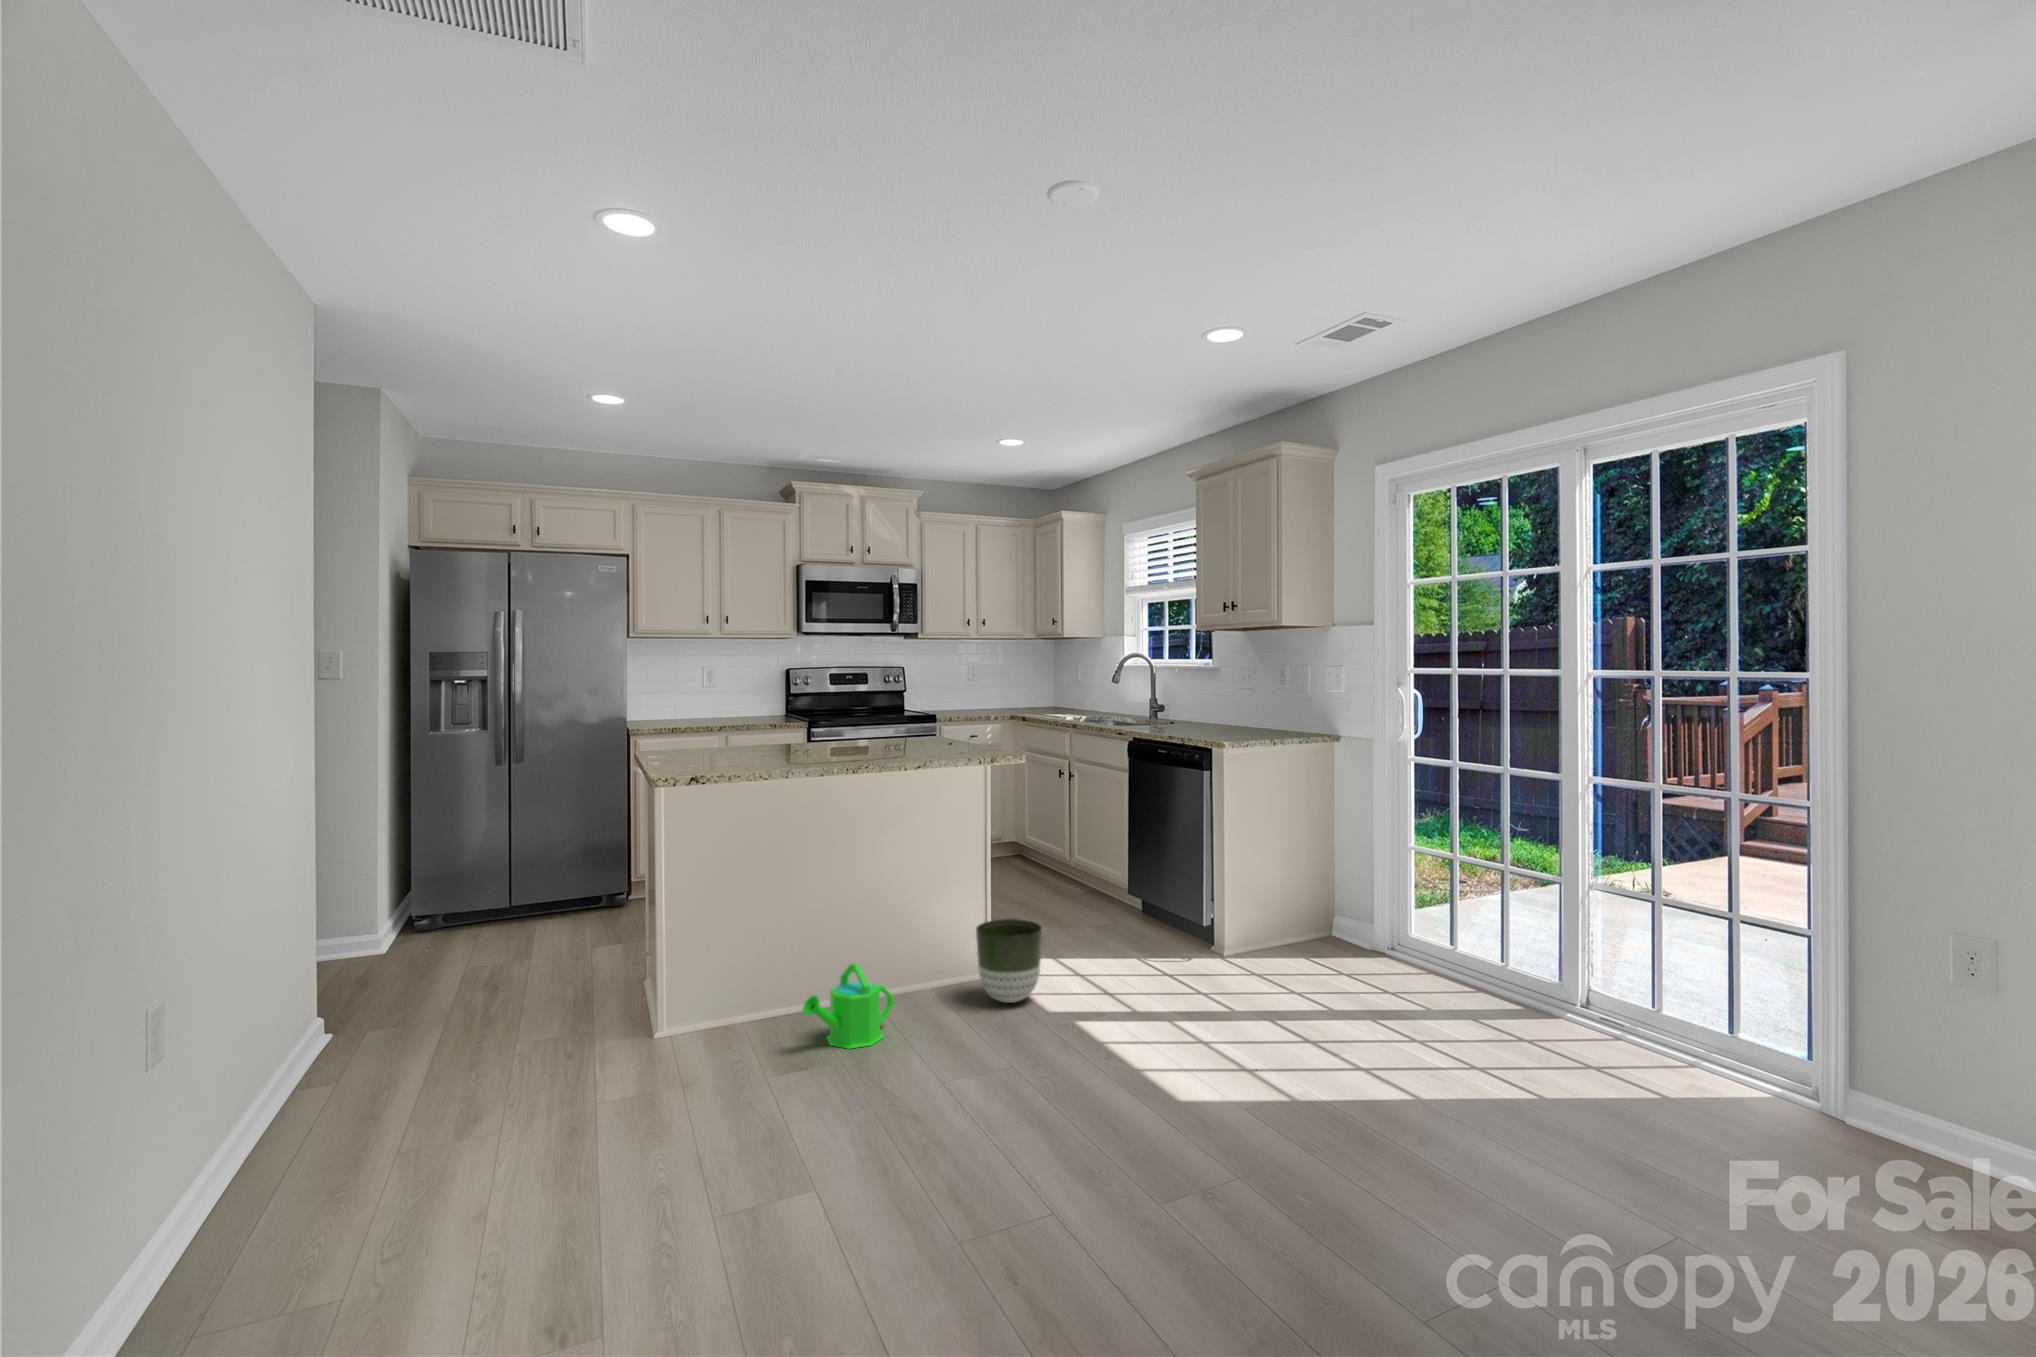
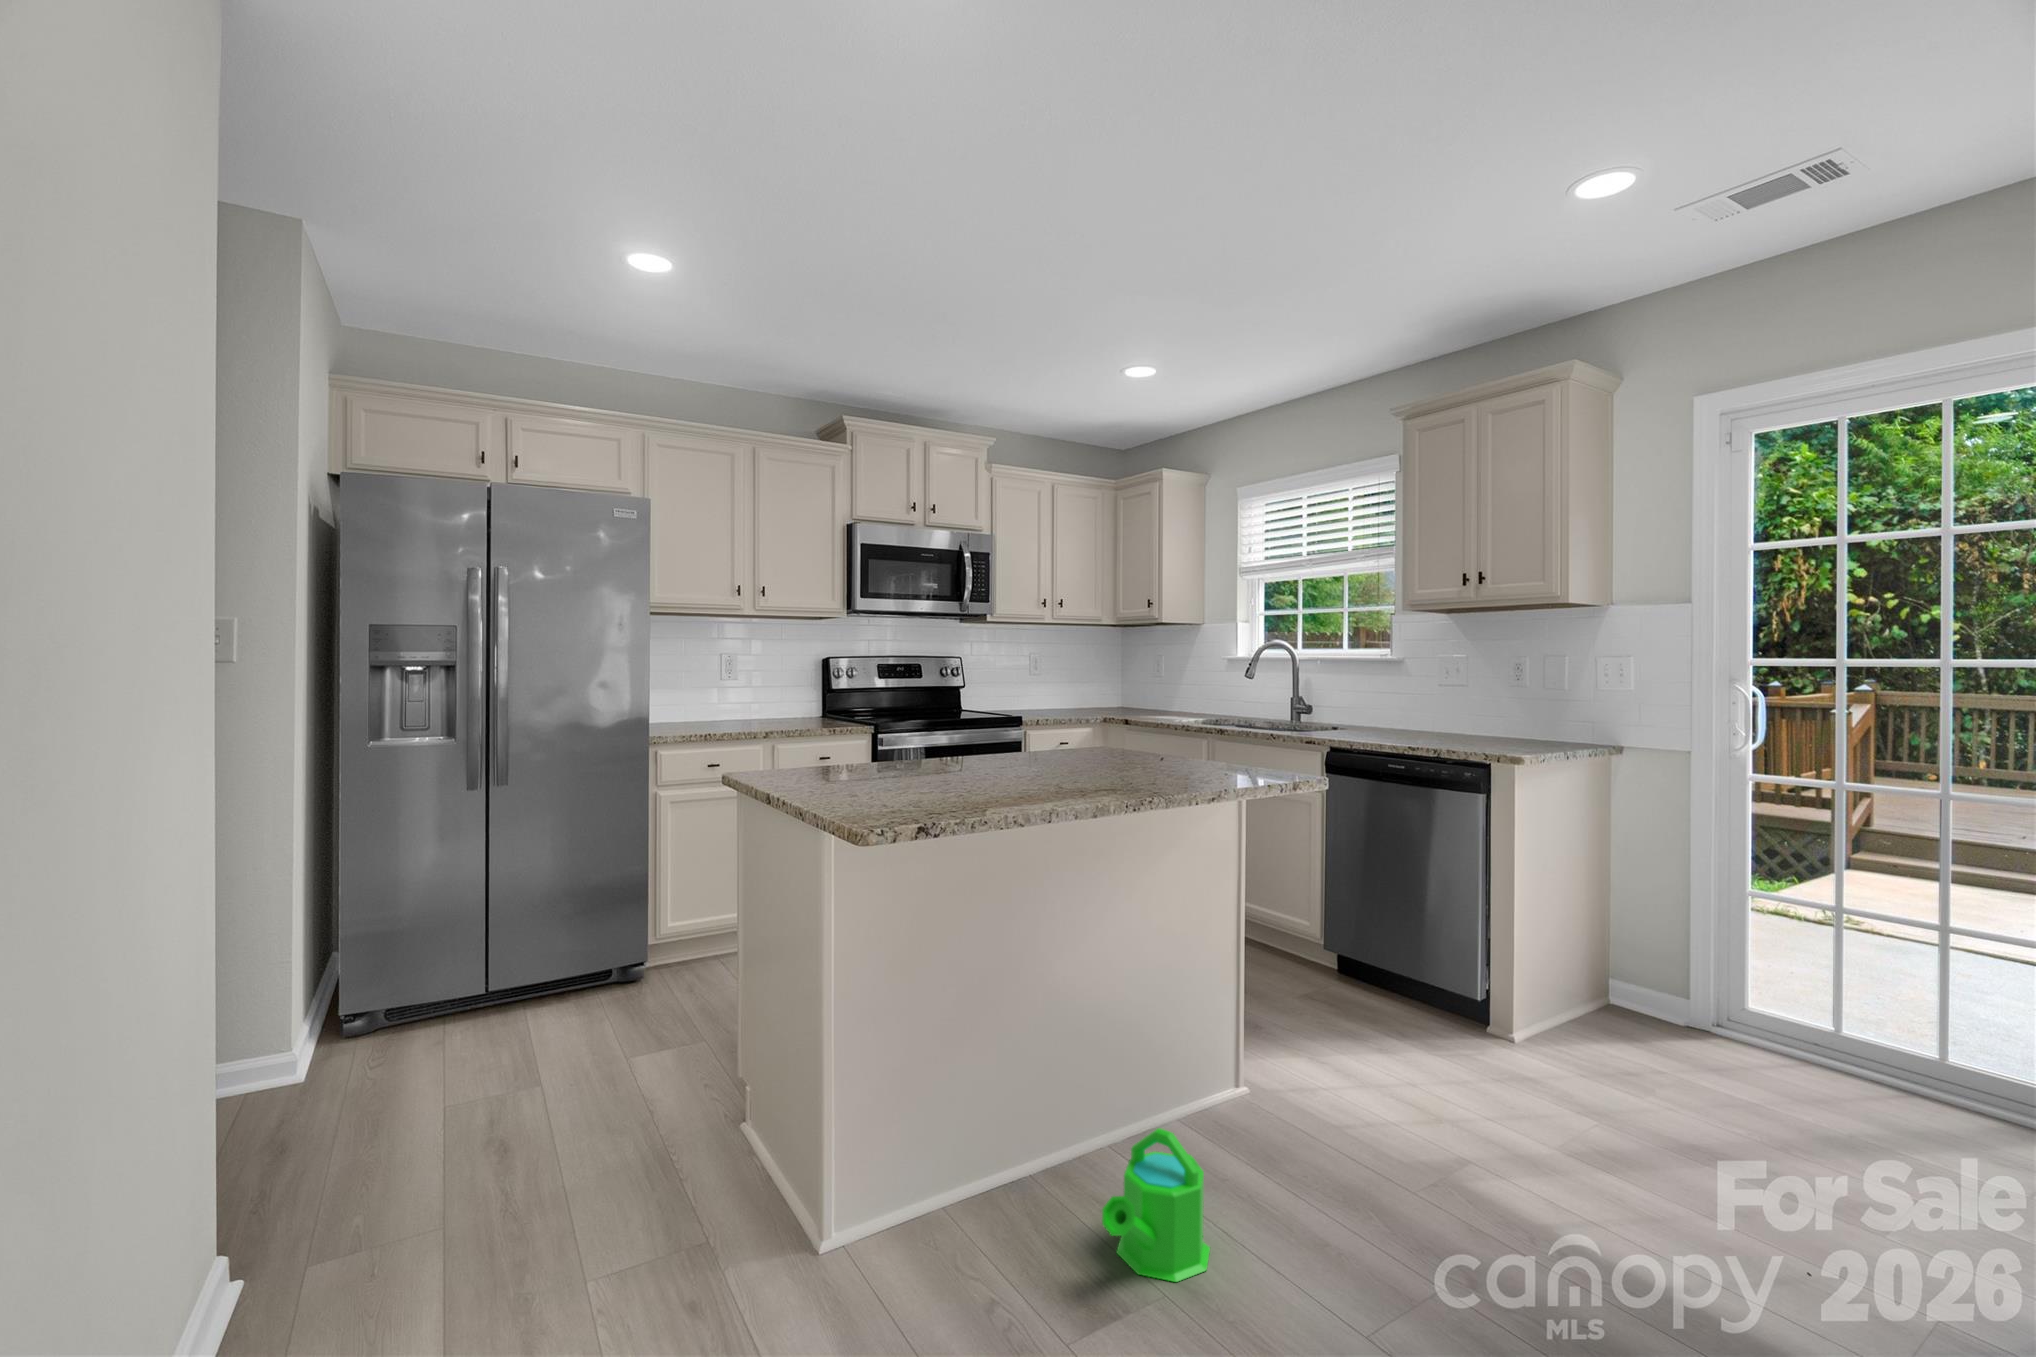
planter: present [976,919,1042,1003] -> none [1273,1020,1377,1154]

